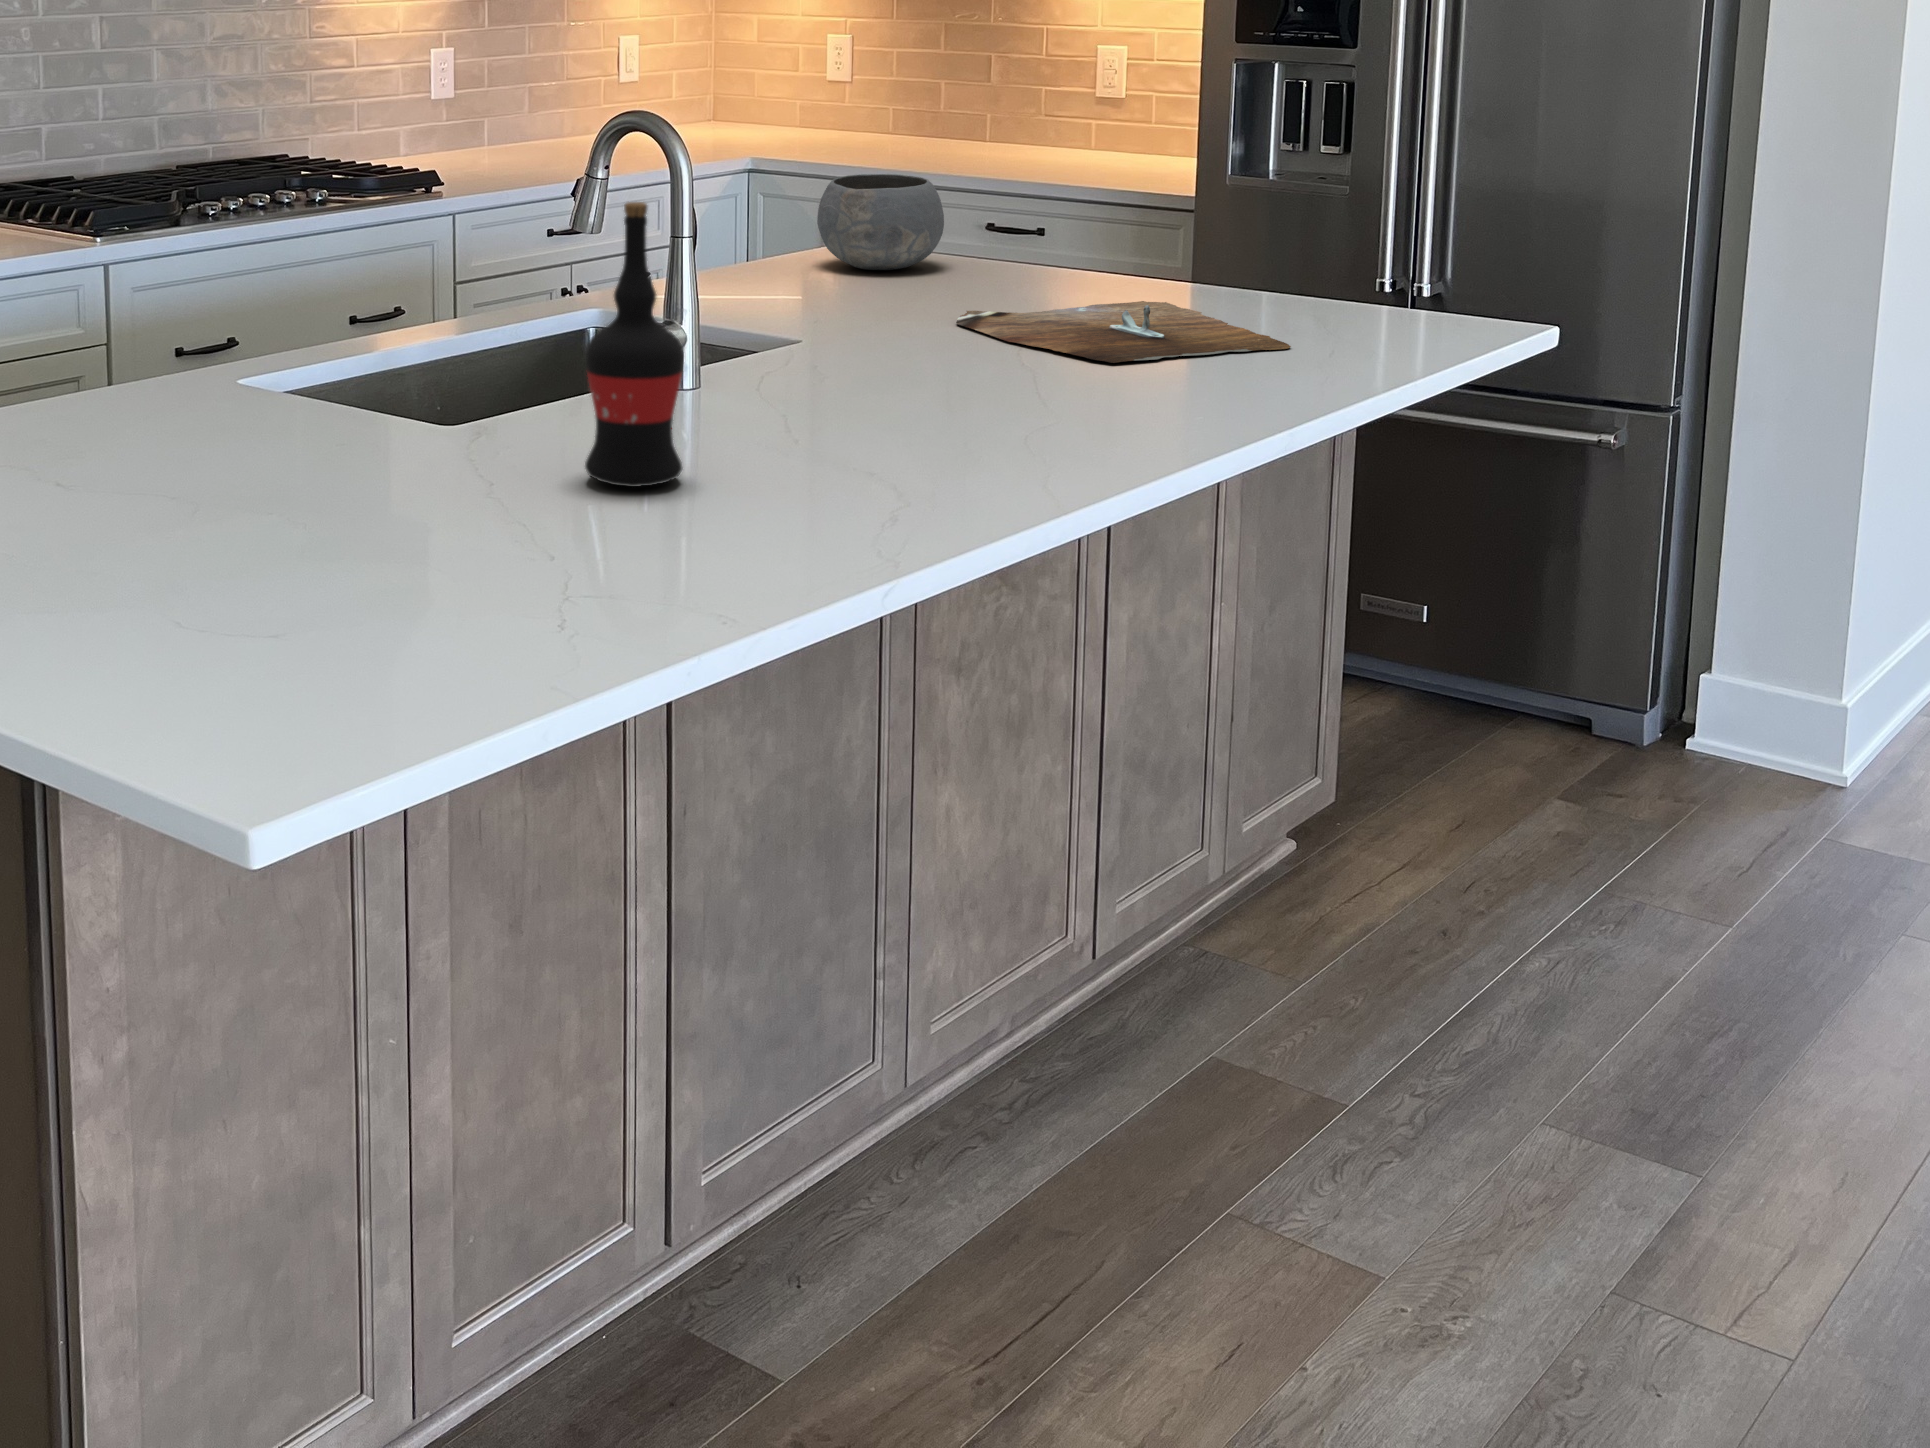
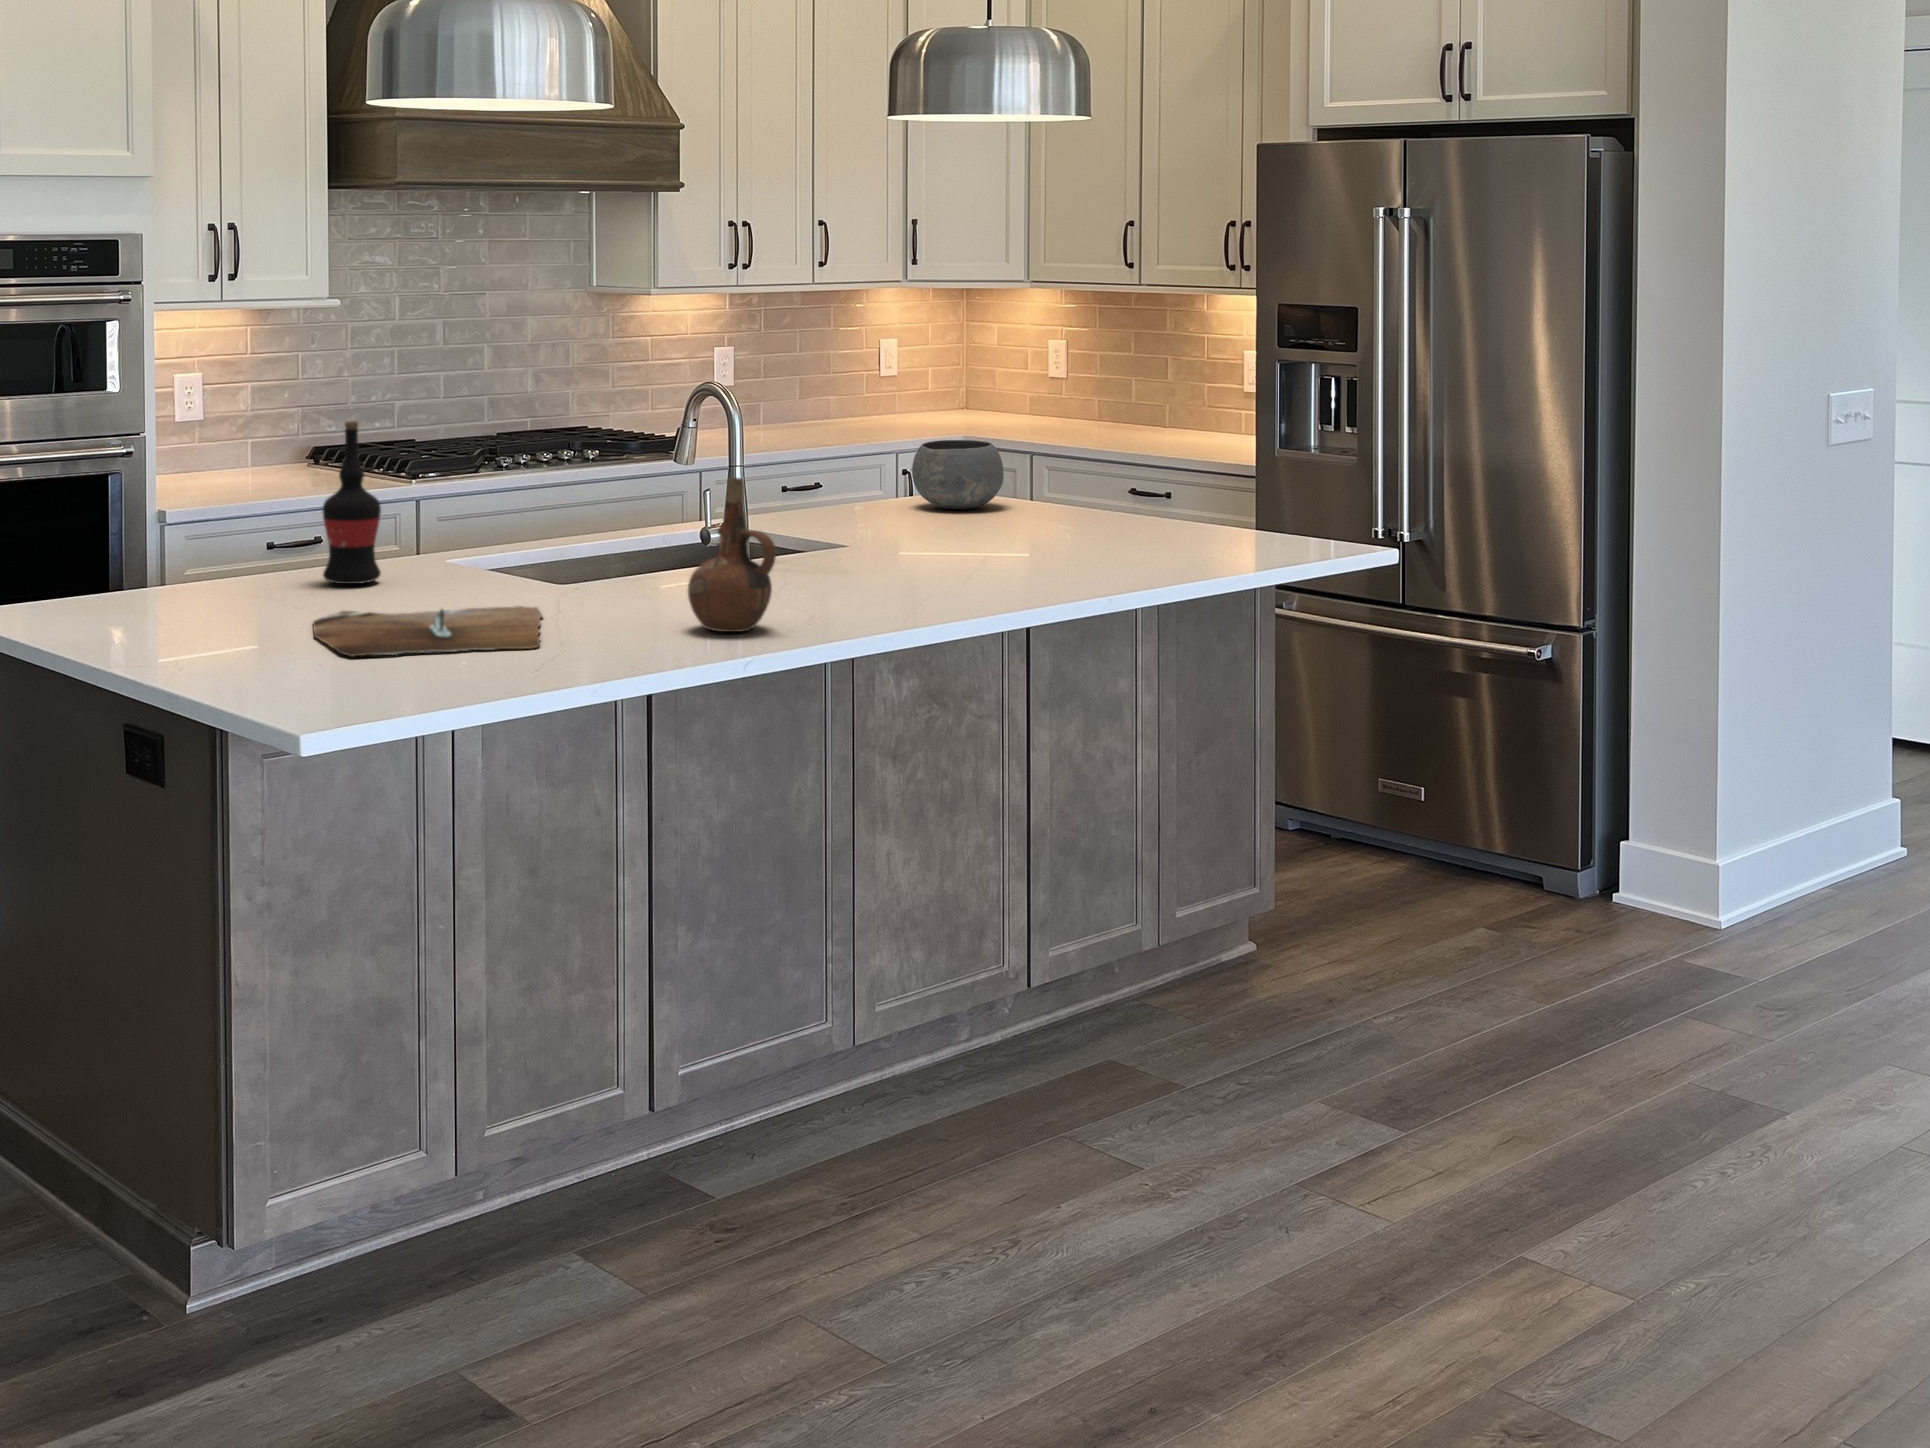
wine bottle: present [585,202,684,487] -> present [323,421,381,584]
ceramic pitcher: none [731,268,880,521] -> present [688,478,776,632]
cutting board: present [956,301,1291,363] -> present [313,606,543,657]

